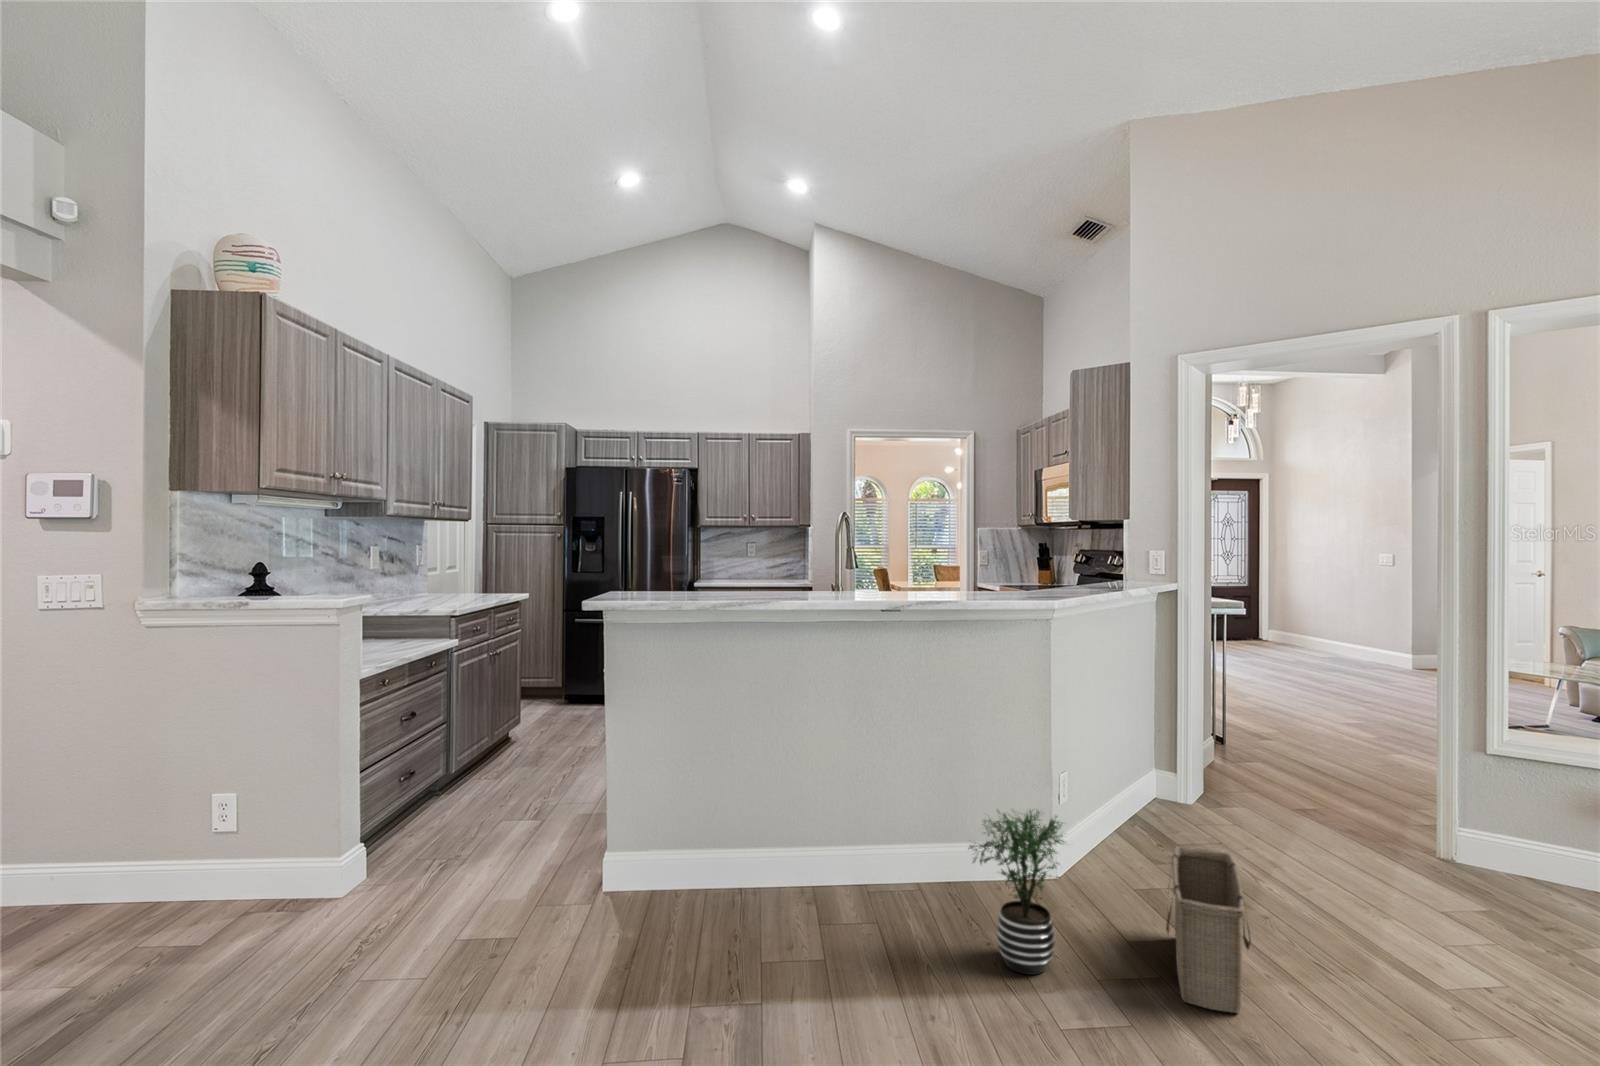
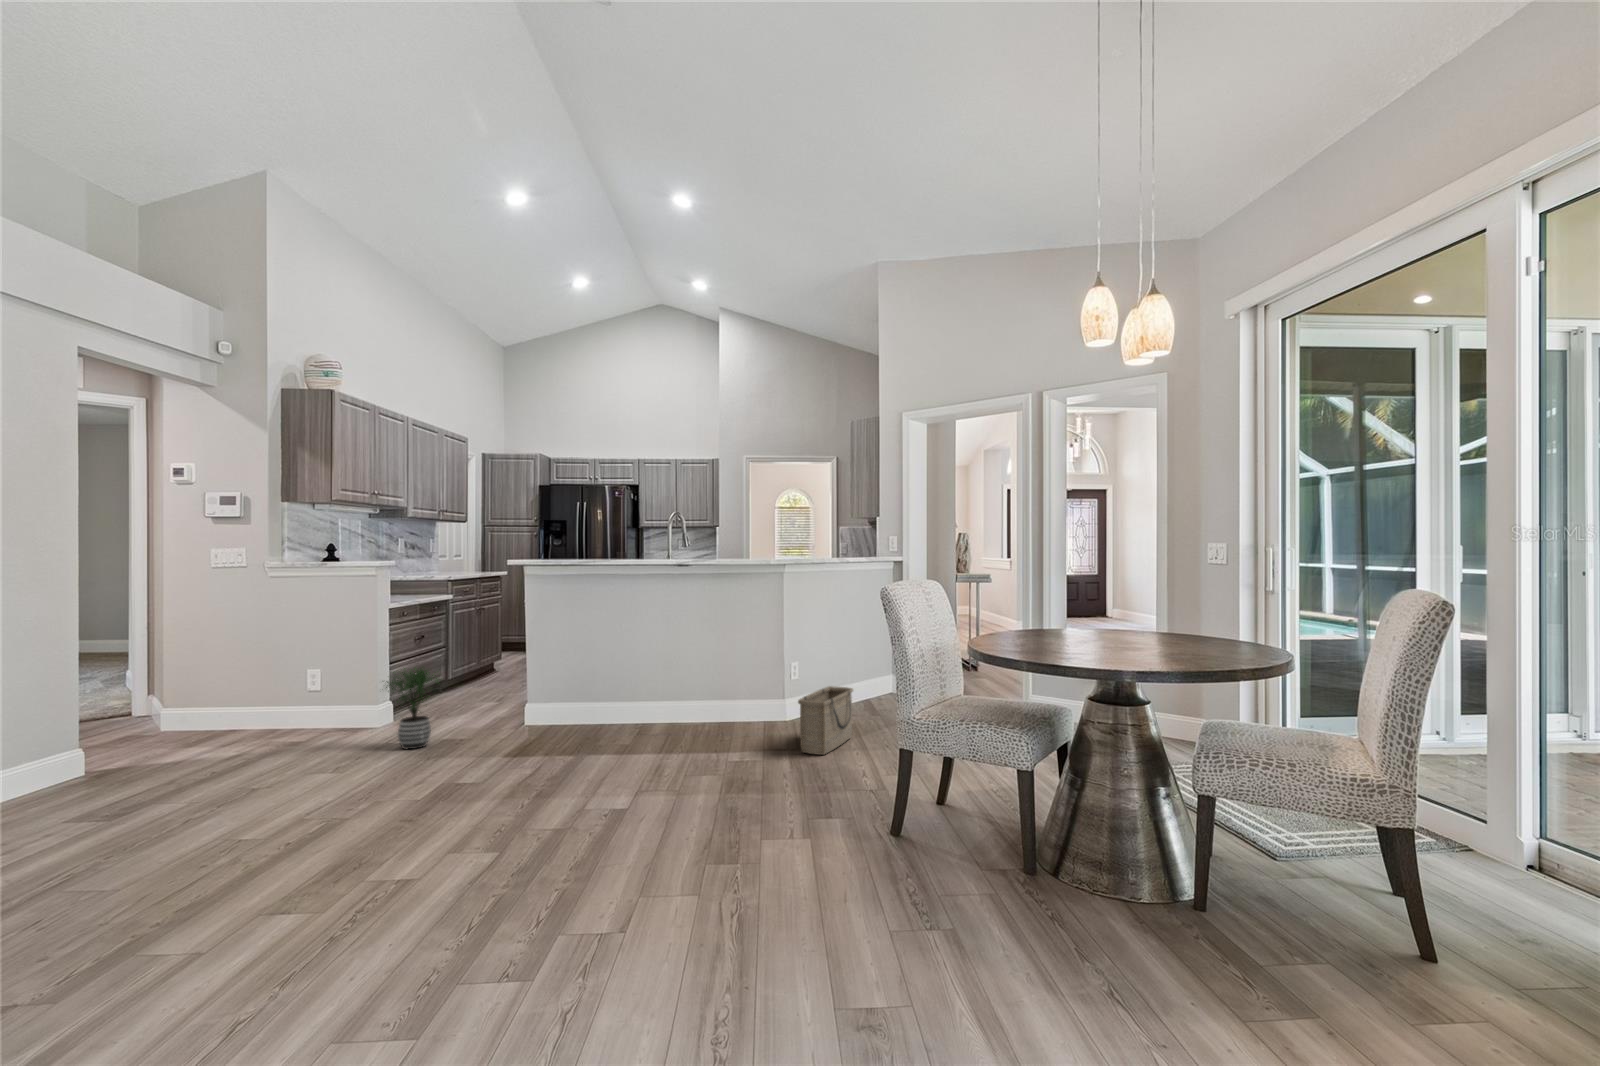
potted plant: present [968,810,1064,975] -> present [386,668,439,749]

